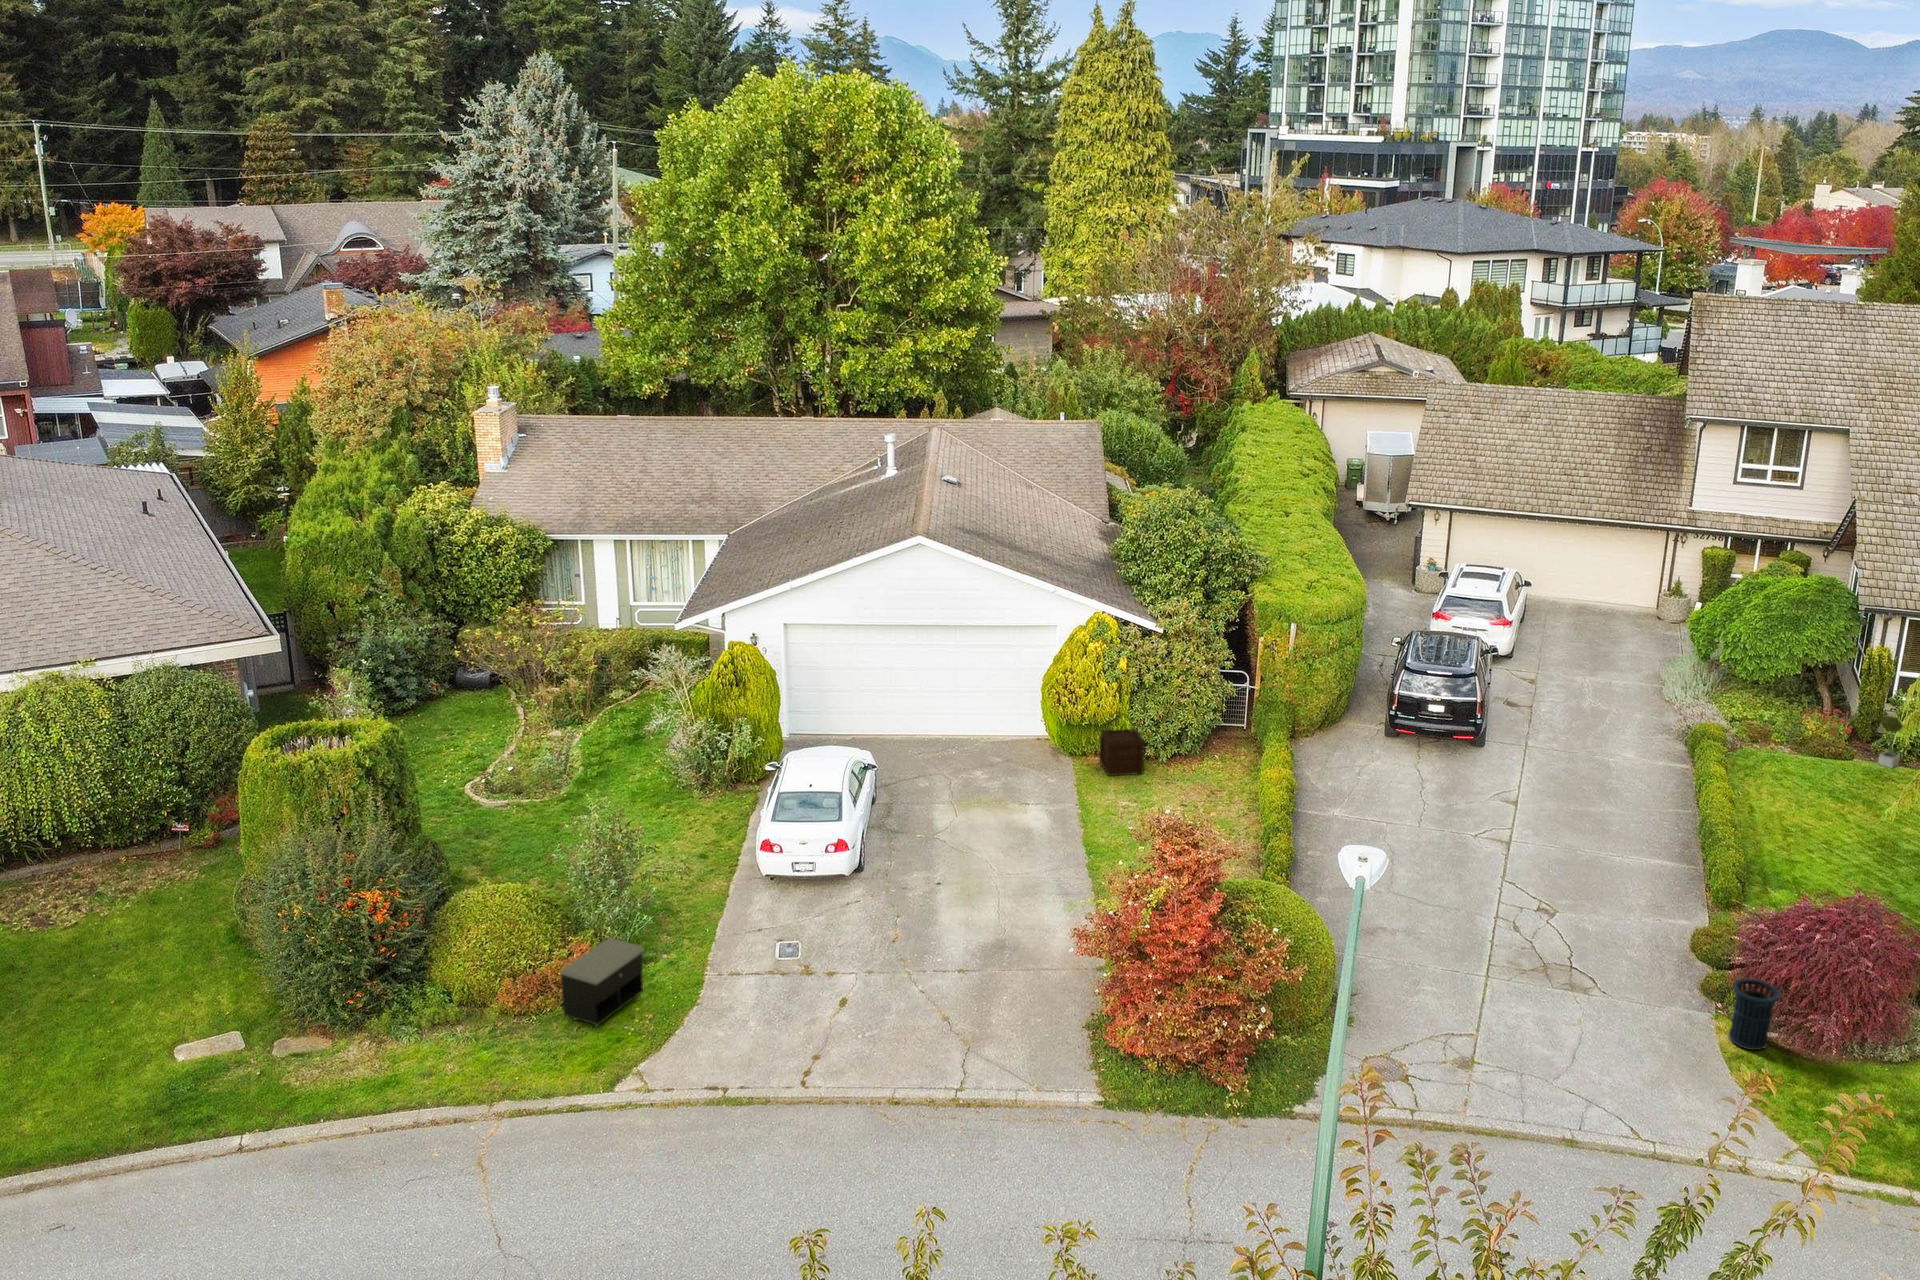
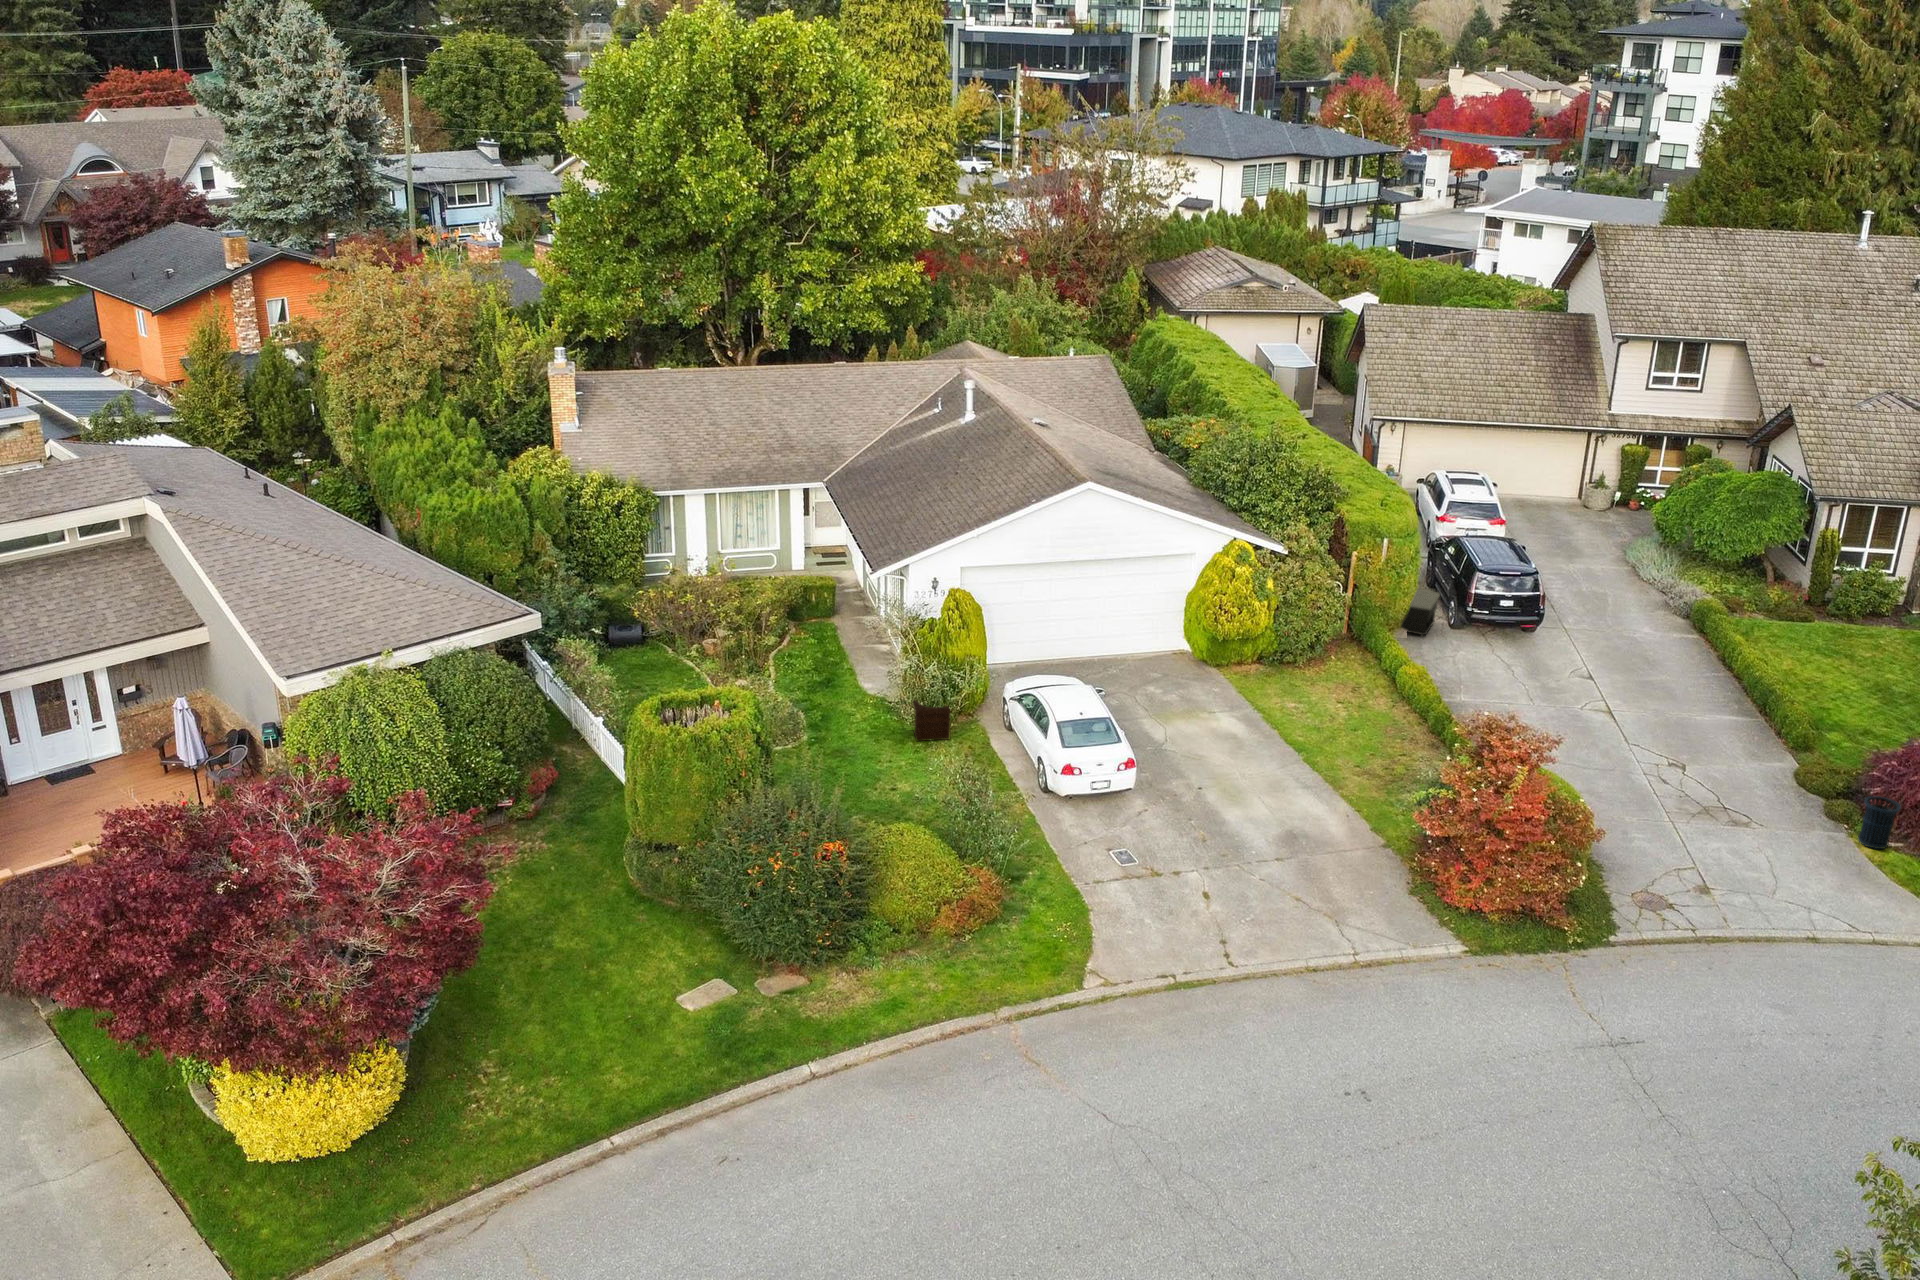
potted tree: present [1878,715,1903,768] -> none [1820,578,1842,619]
wooden crate: present [1099,729,1145,776] -> present [913,700,951,741]
storage bench: present [560,938,644,1026] -> present [1401,589,1440,636]

